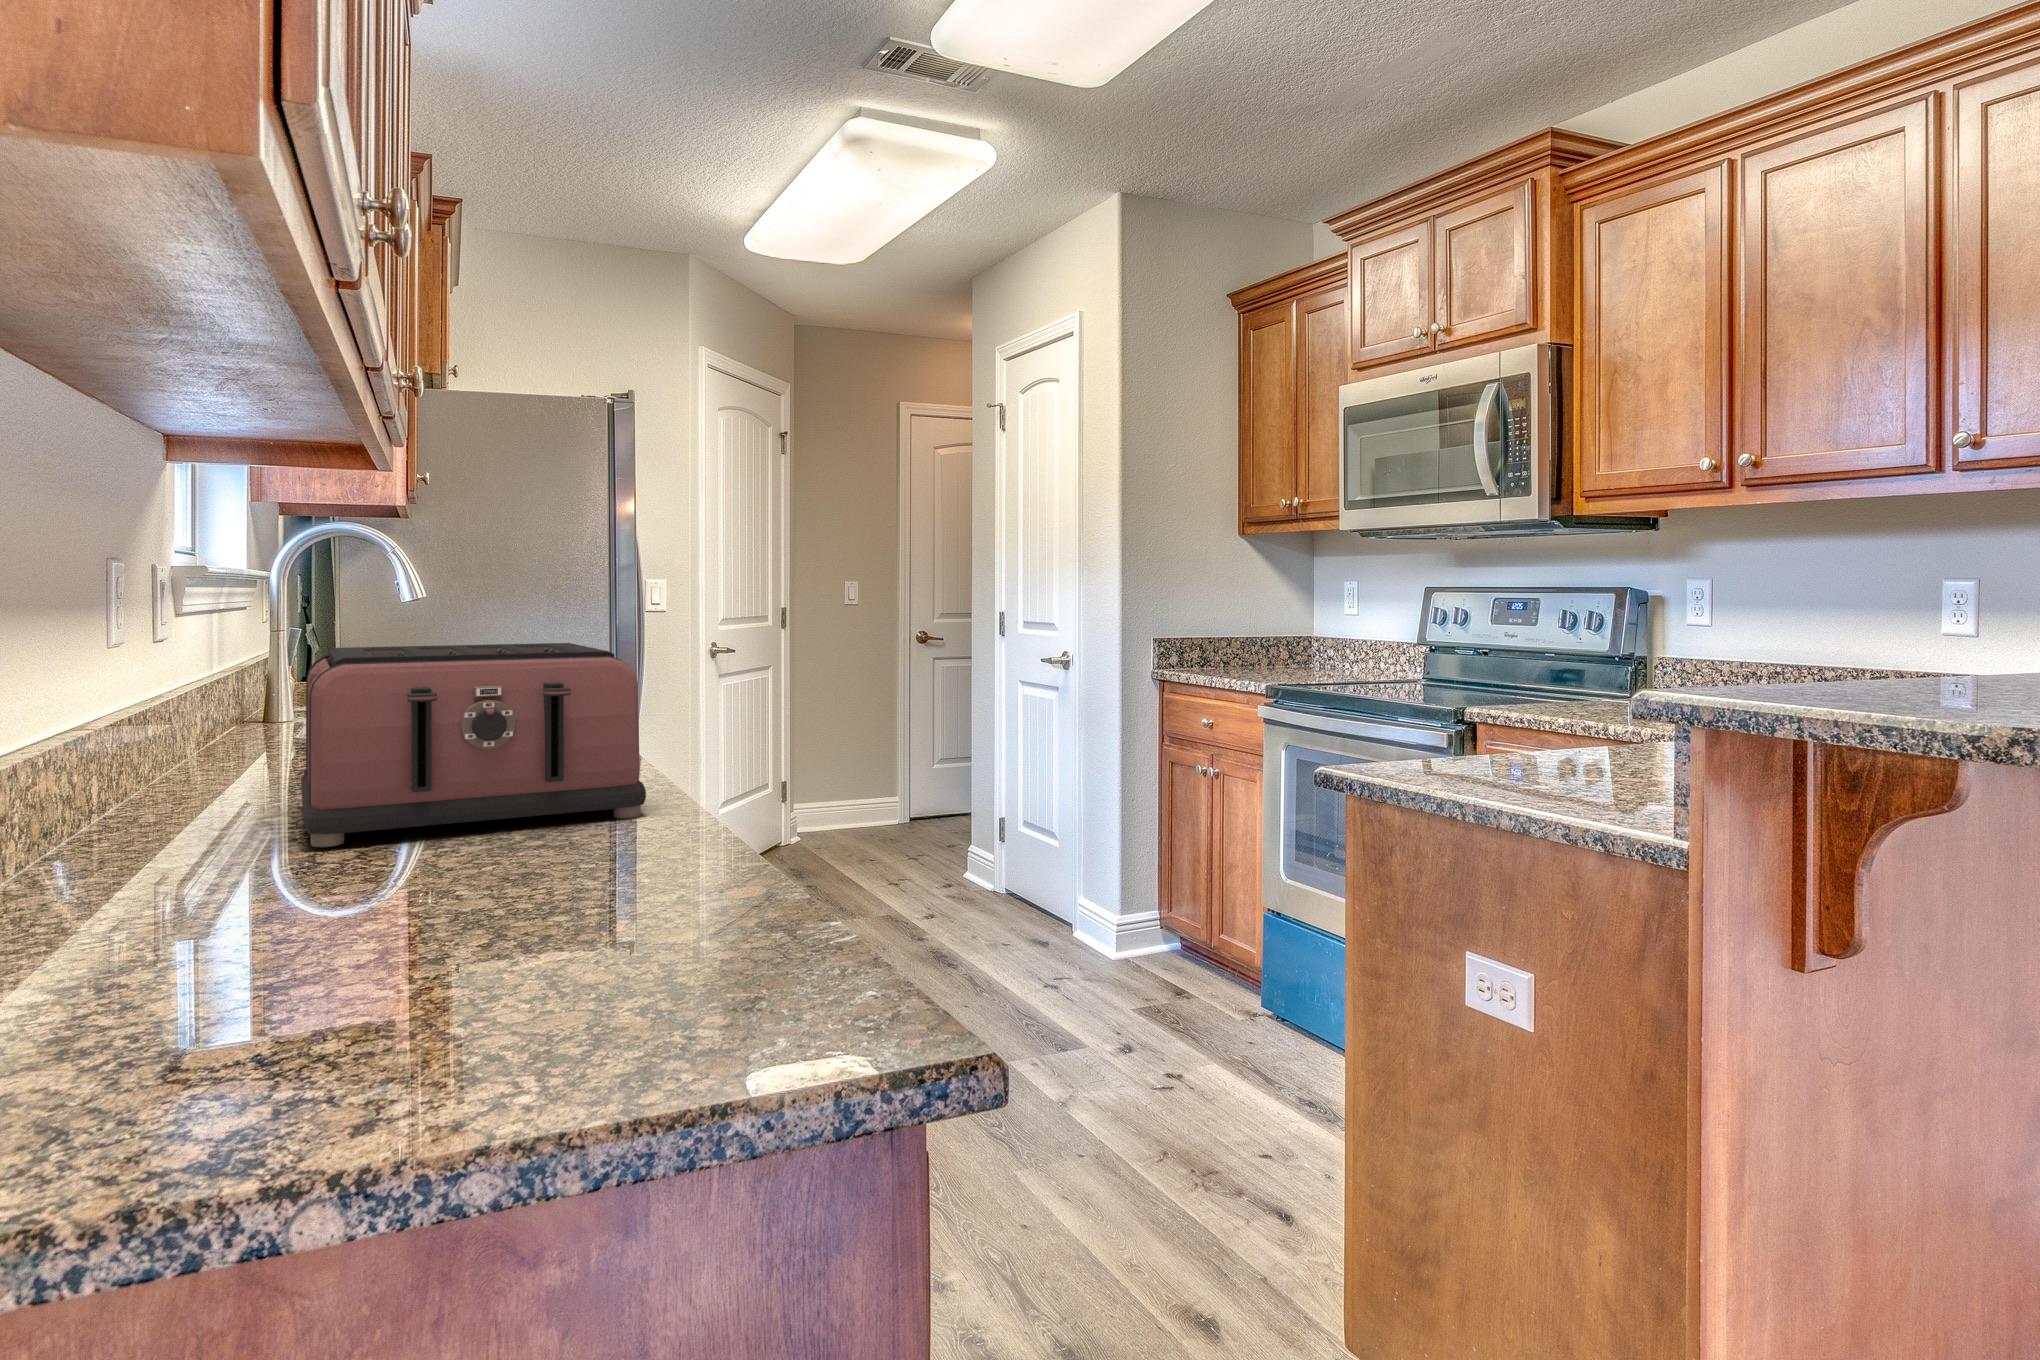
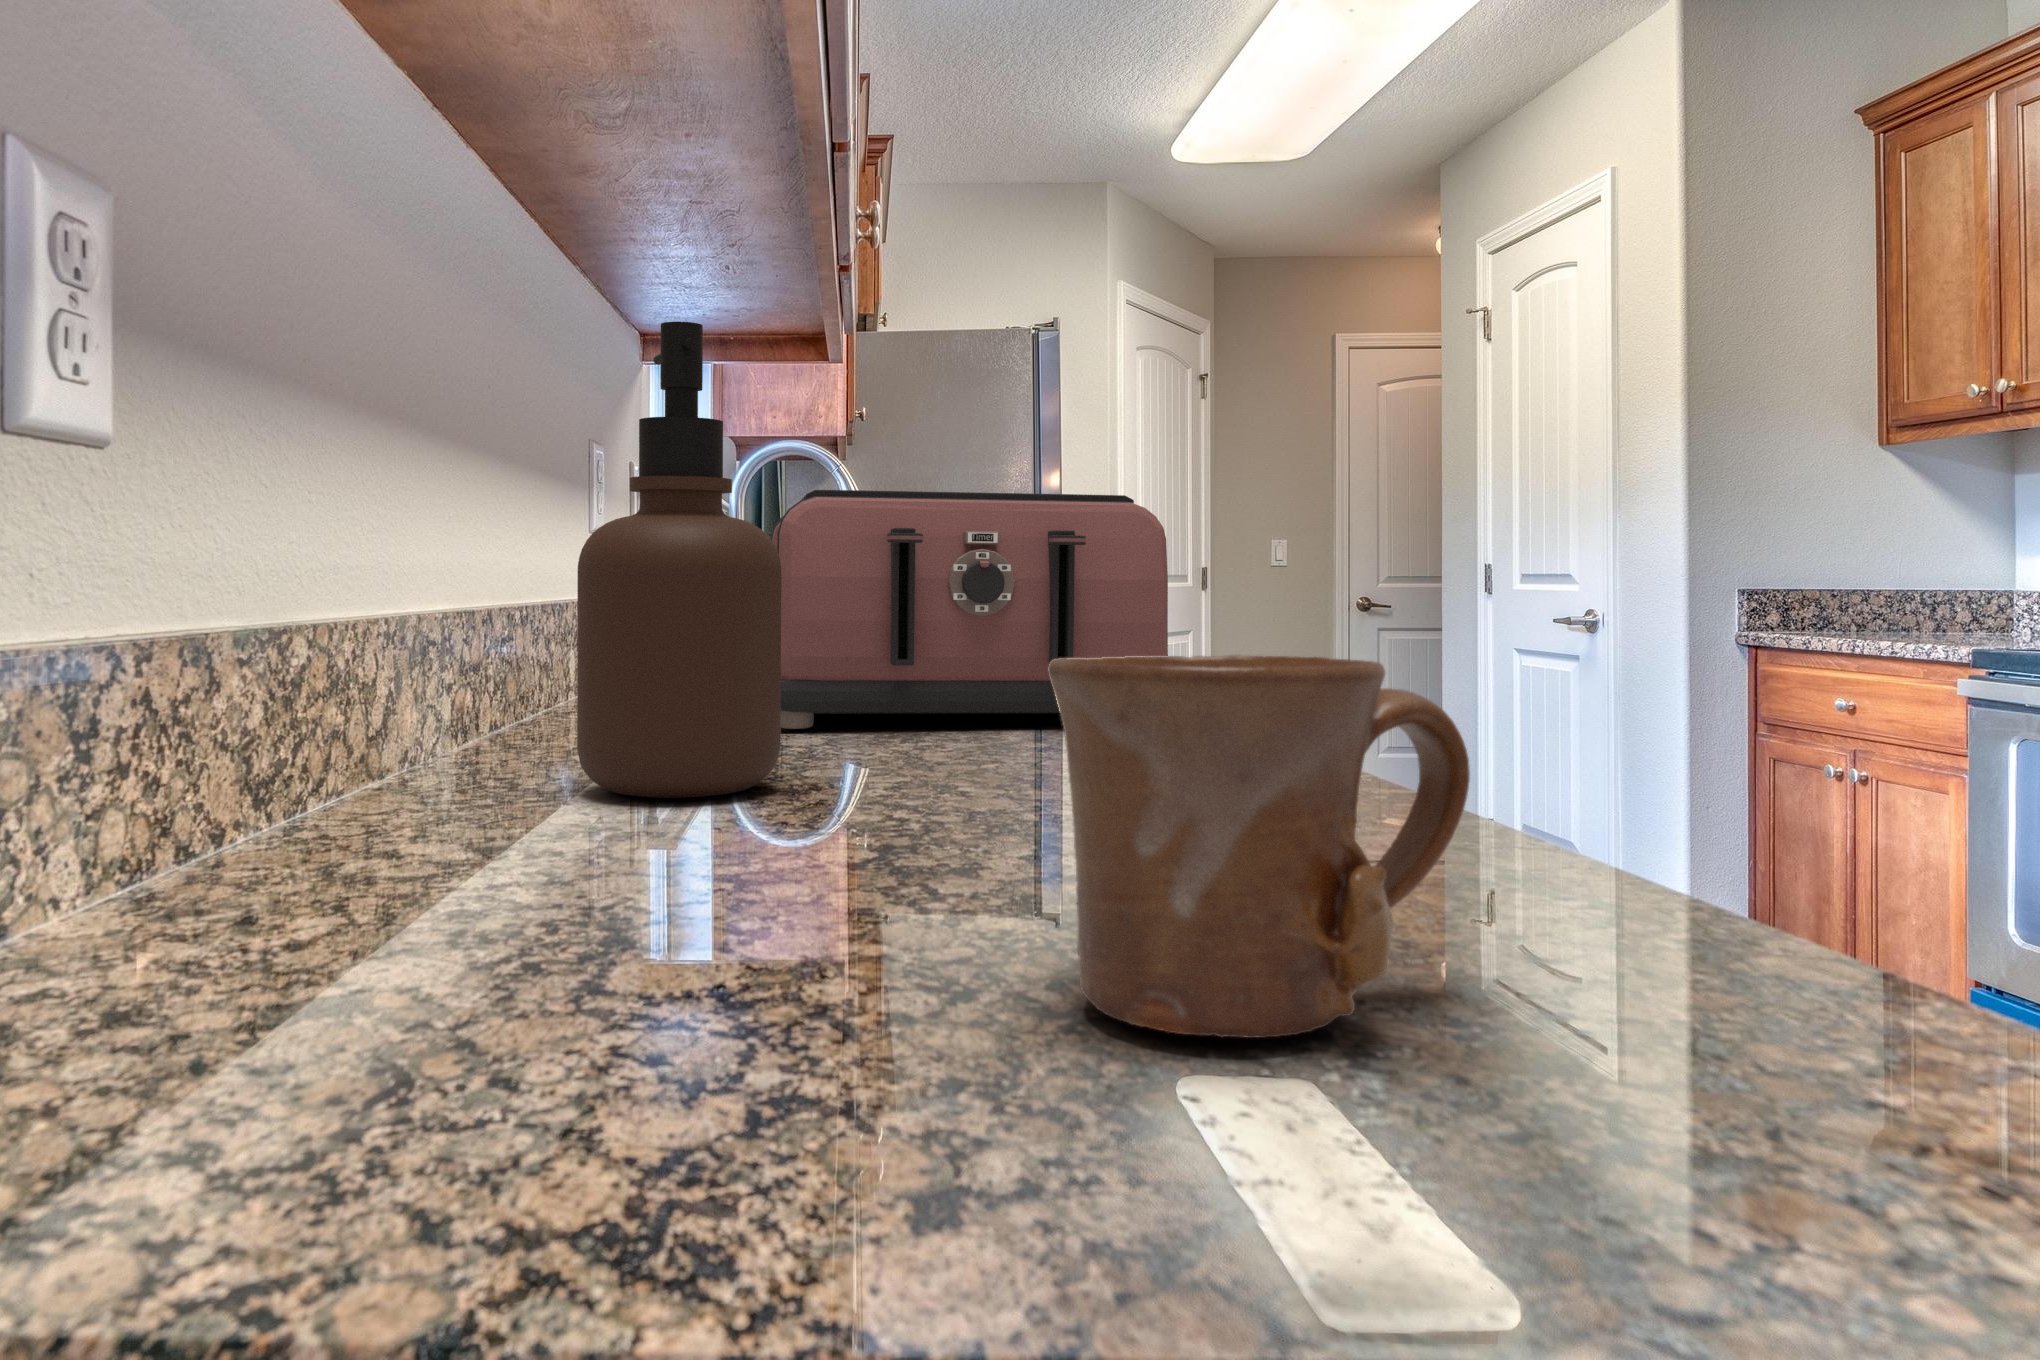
soap dispenser: none [129,583,308,929] -> present [577,322,782,798]
mug: none [454,842,682,1040] -> present [1049,655,1470,1038]

